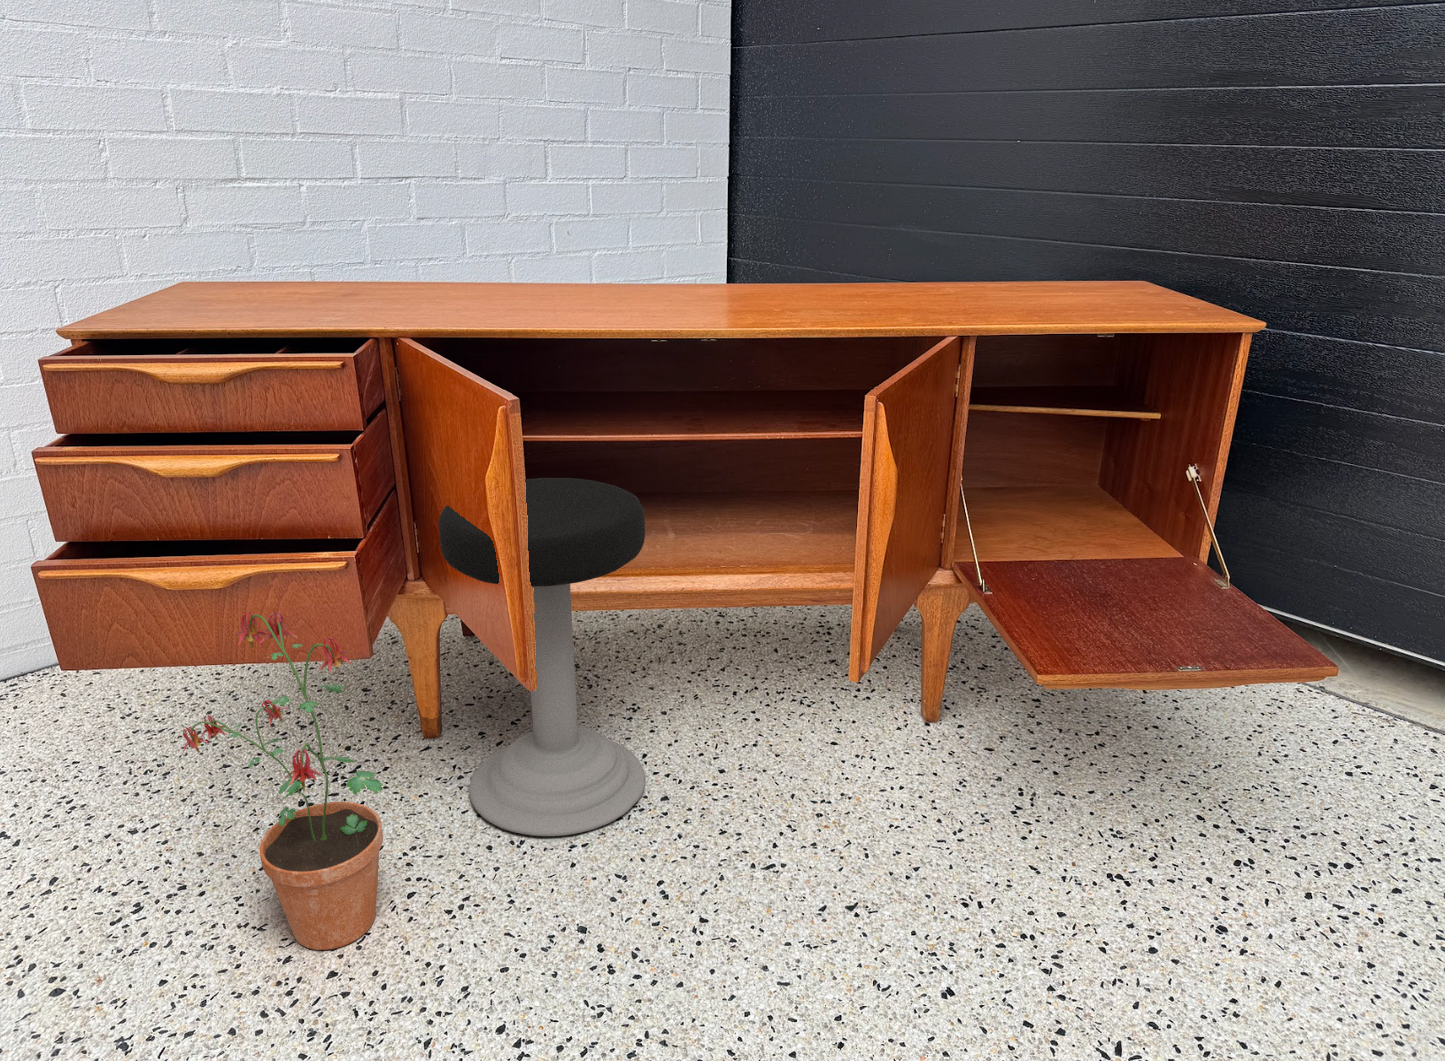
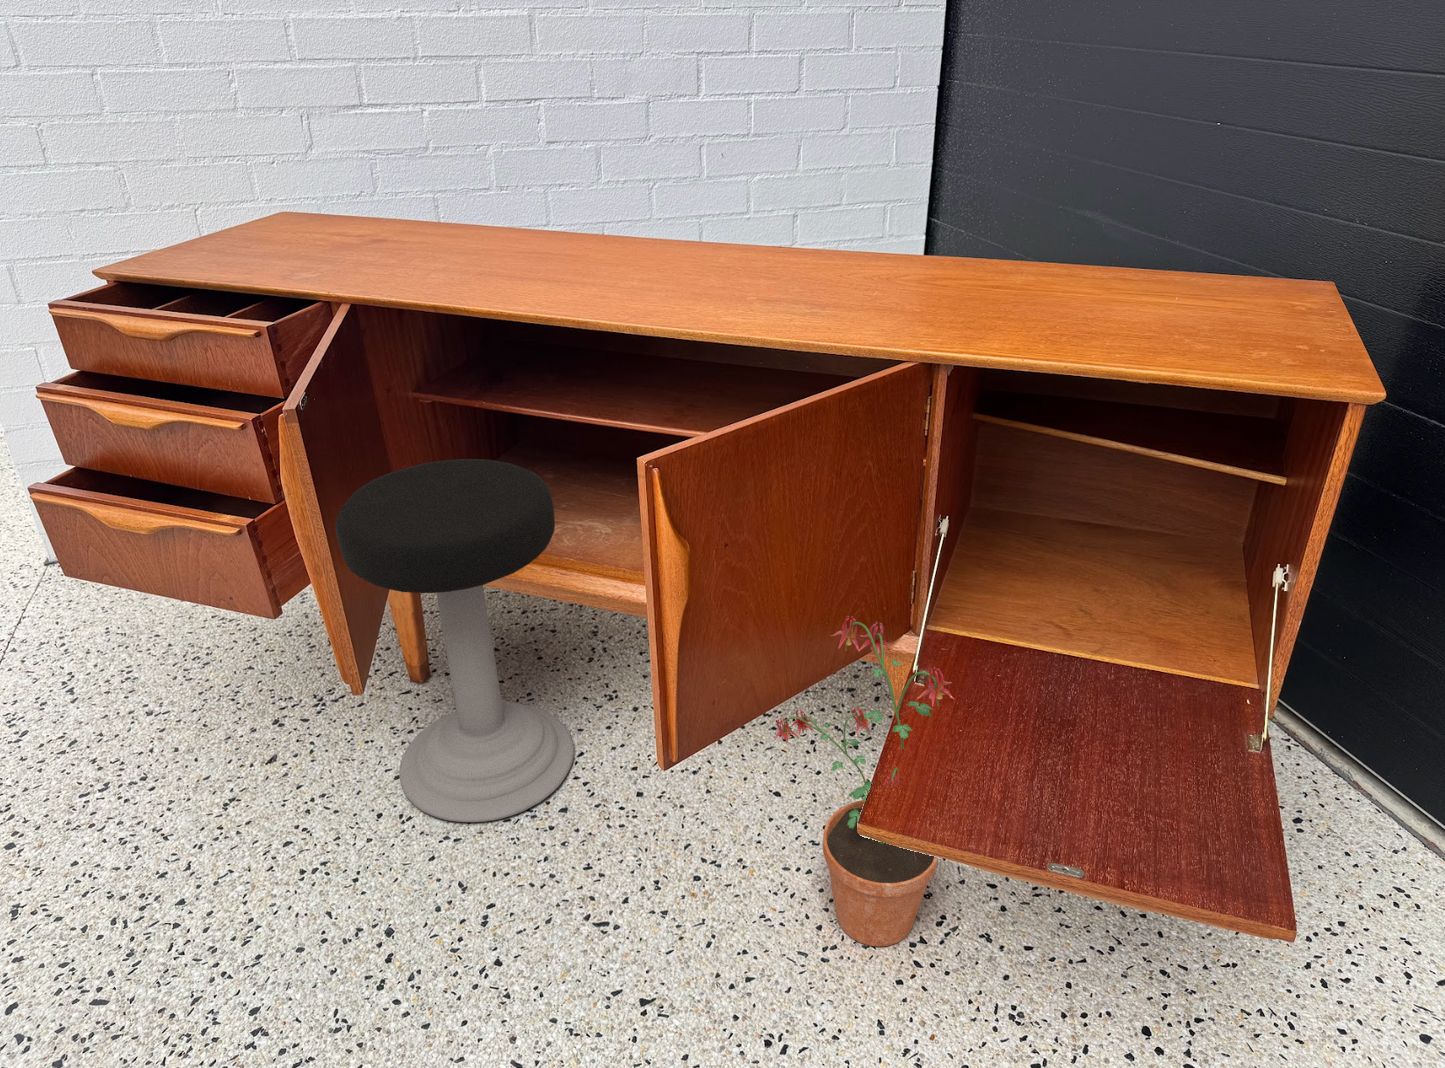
potted plant: present [183,612,383,950] -> present [773,616,954,947]

